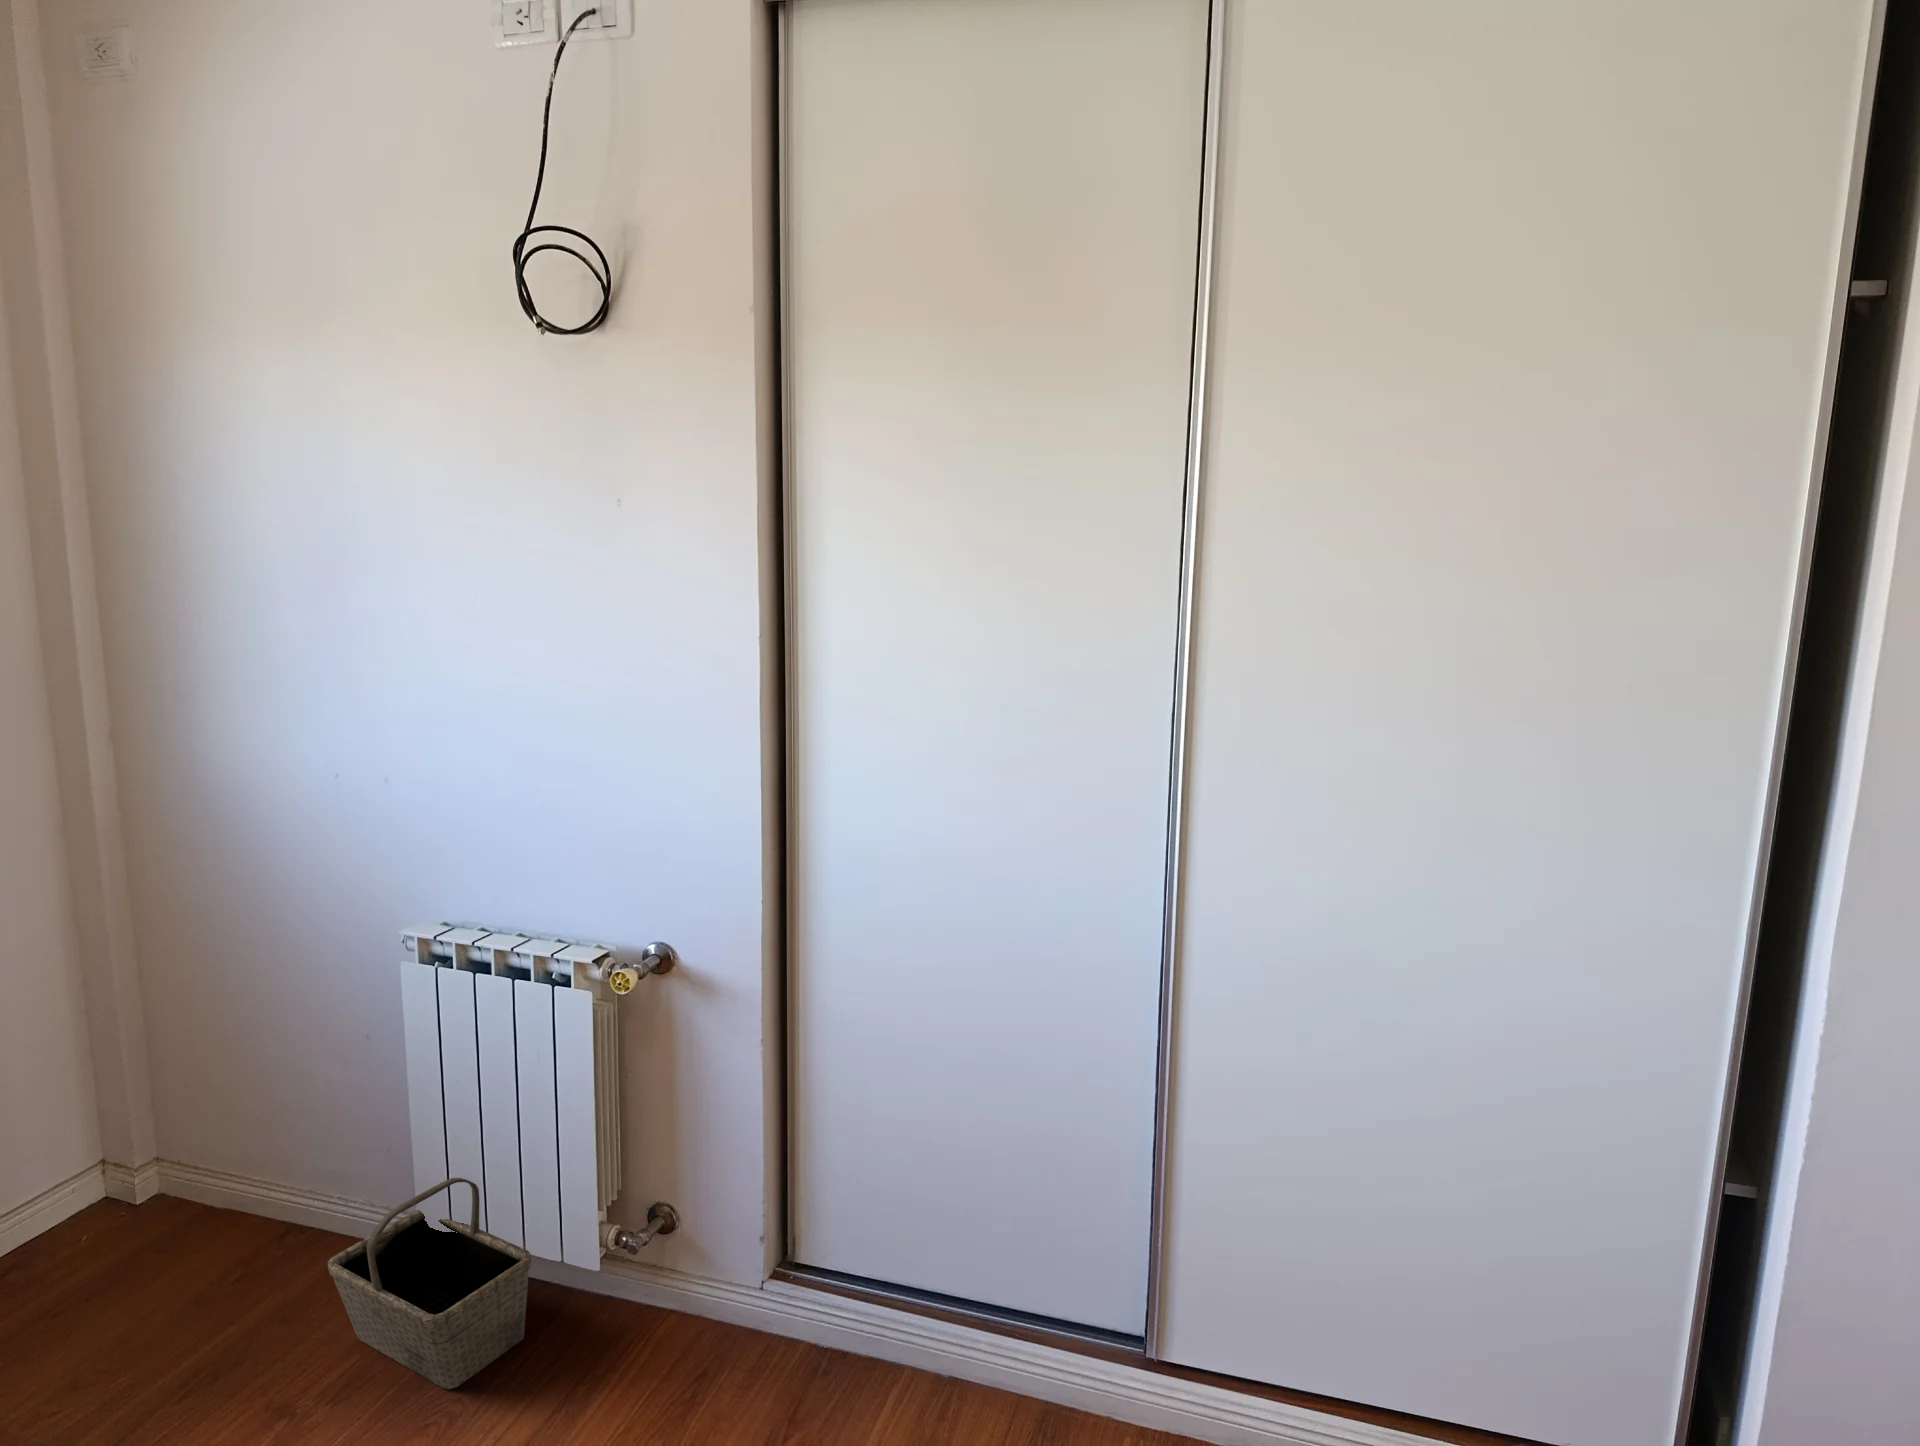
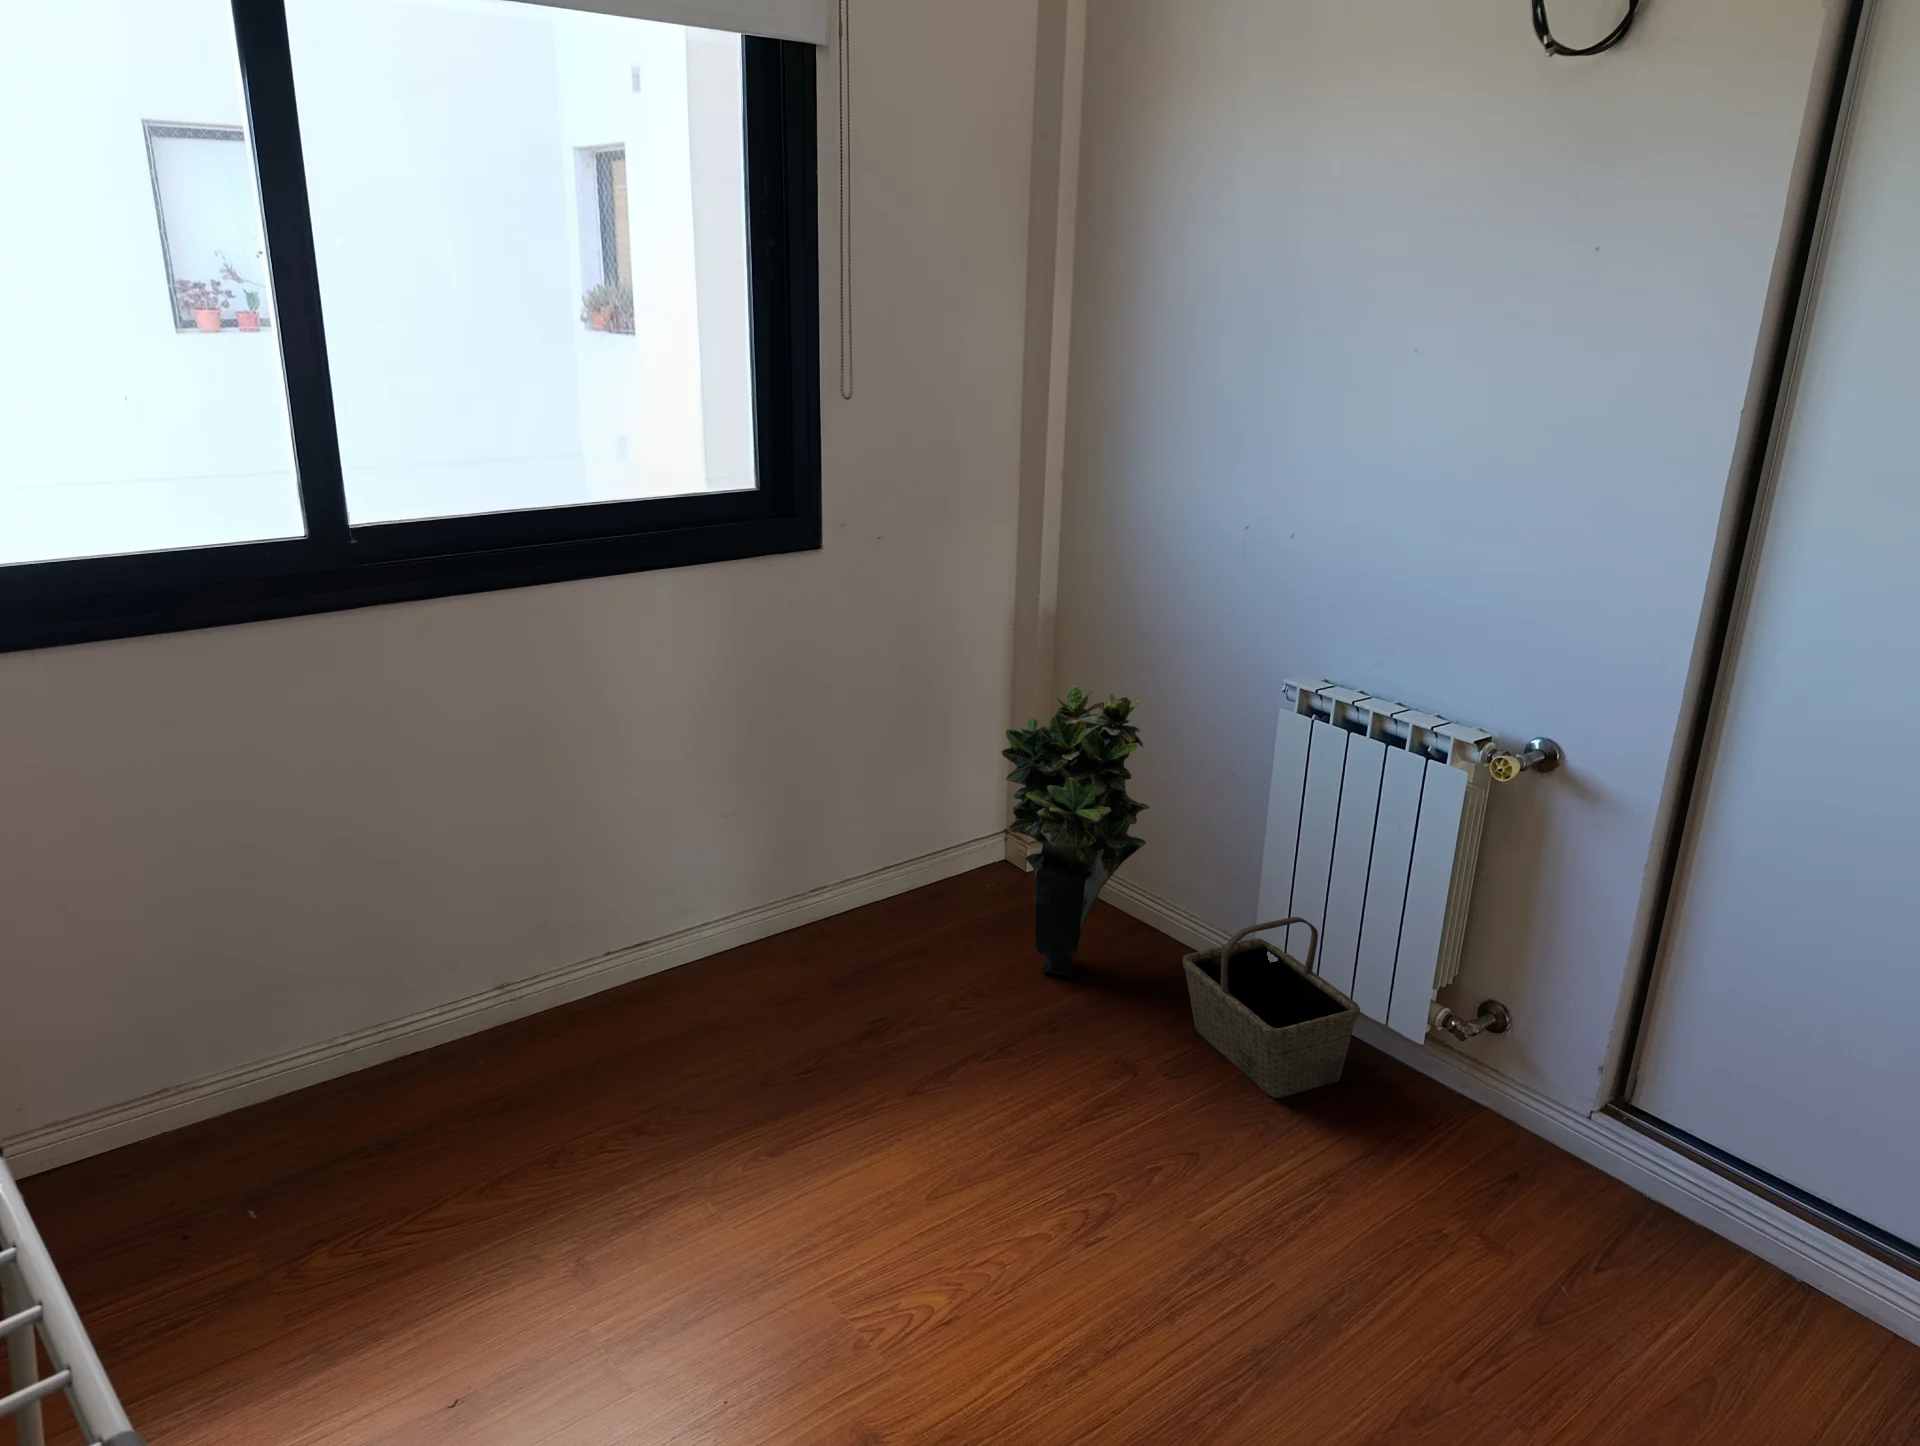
potted plant: none [56,977,274,1333] -> present [1001,685,1149,977]

